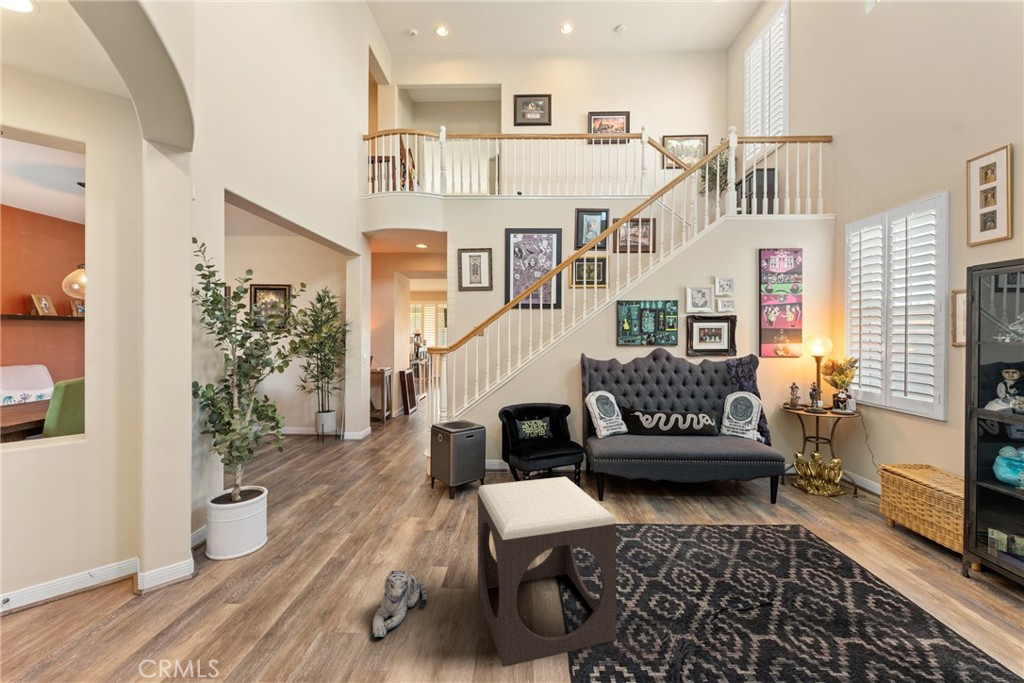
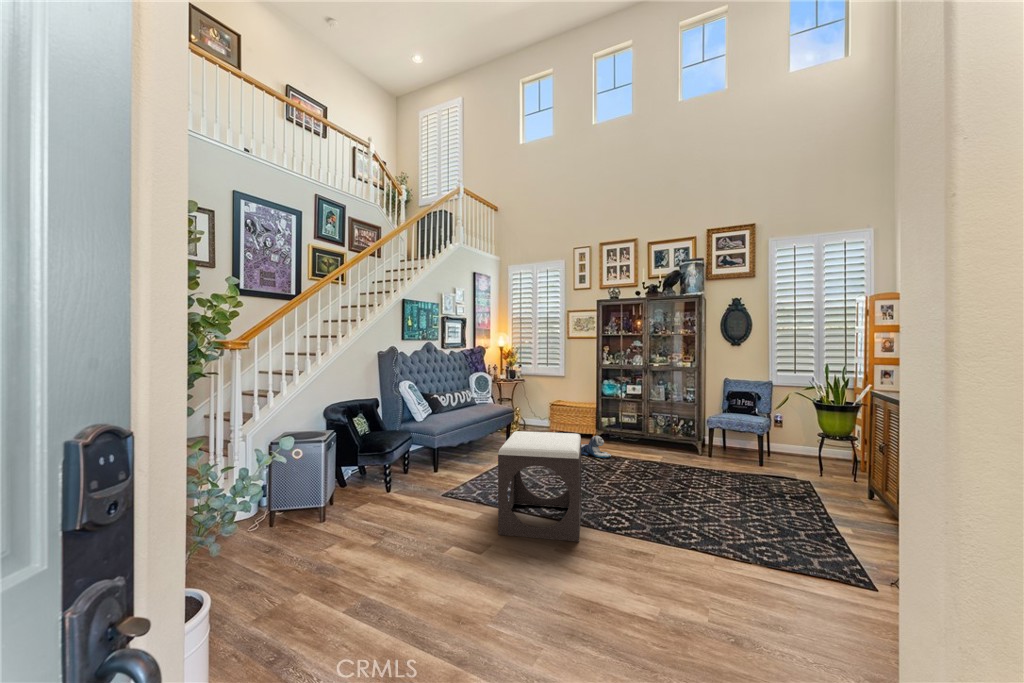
plush toy: present [373,570,428,637] -> present [581,436,611,458]

